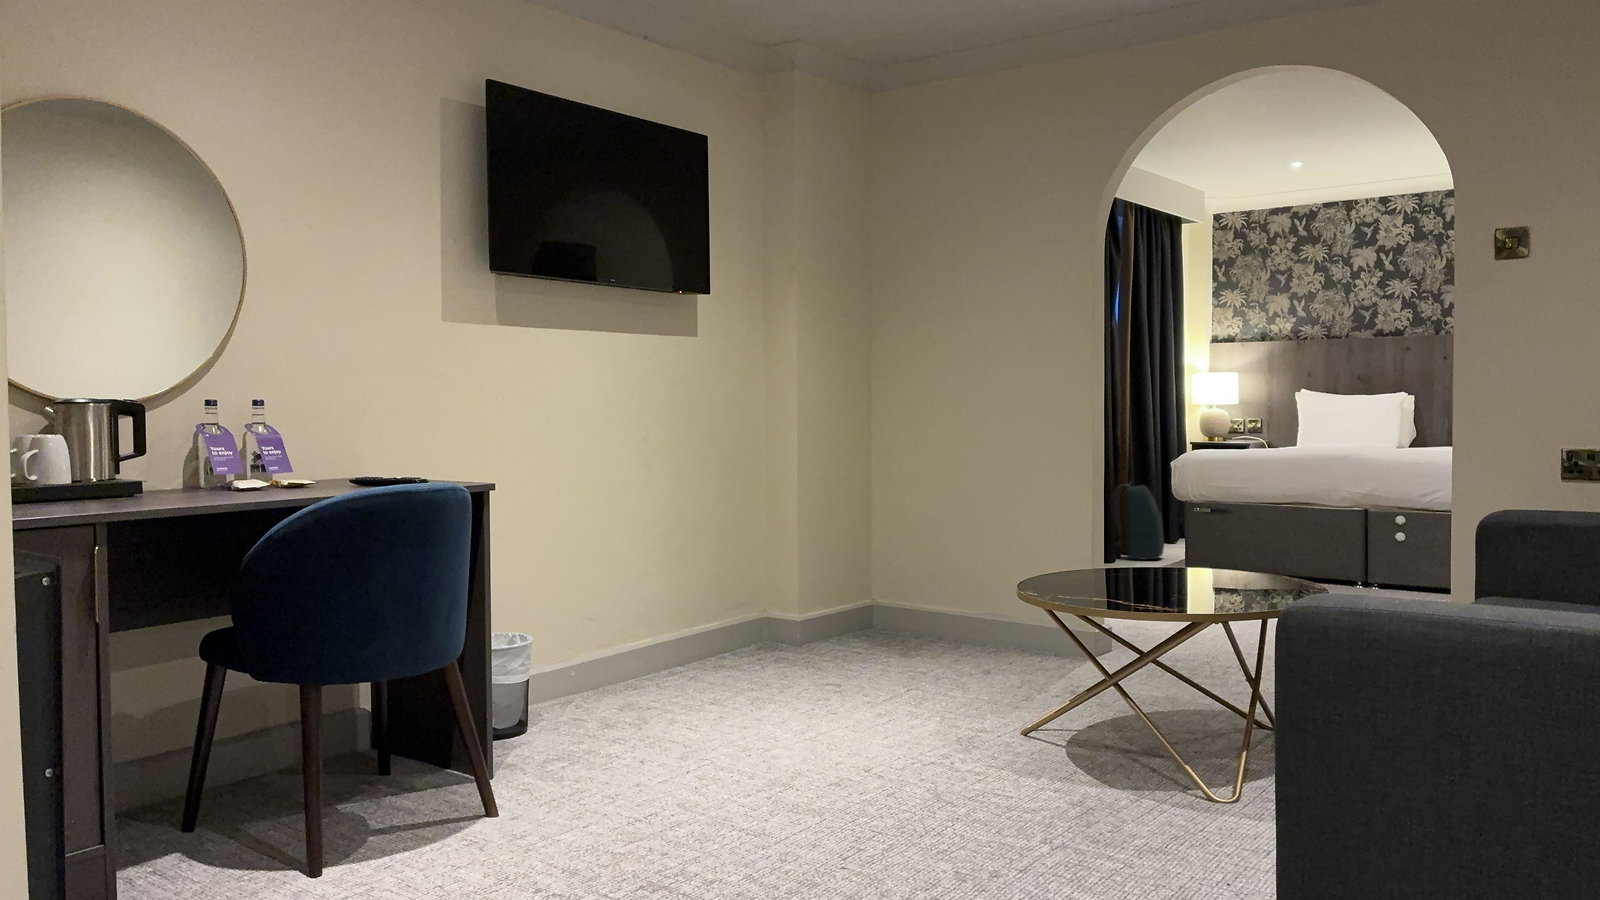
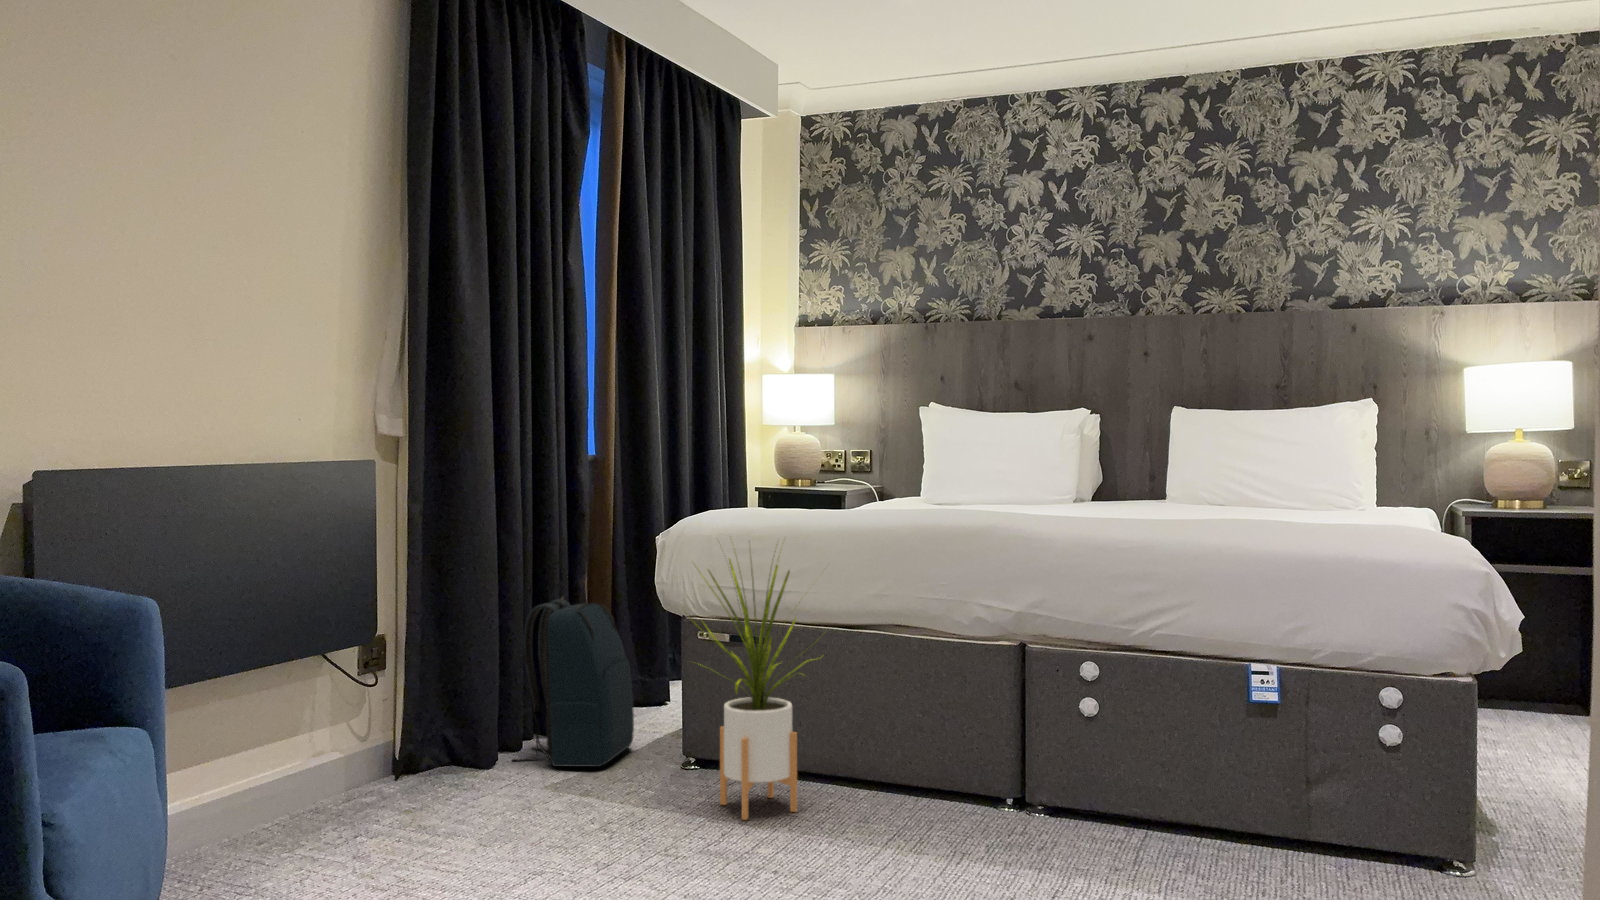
house plant: none [1210,446,1279,569] -> present [698,559,808,820]

